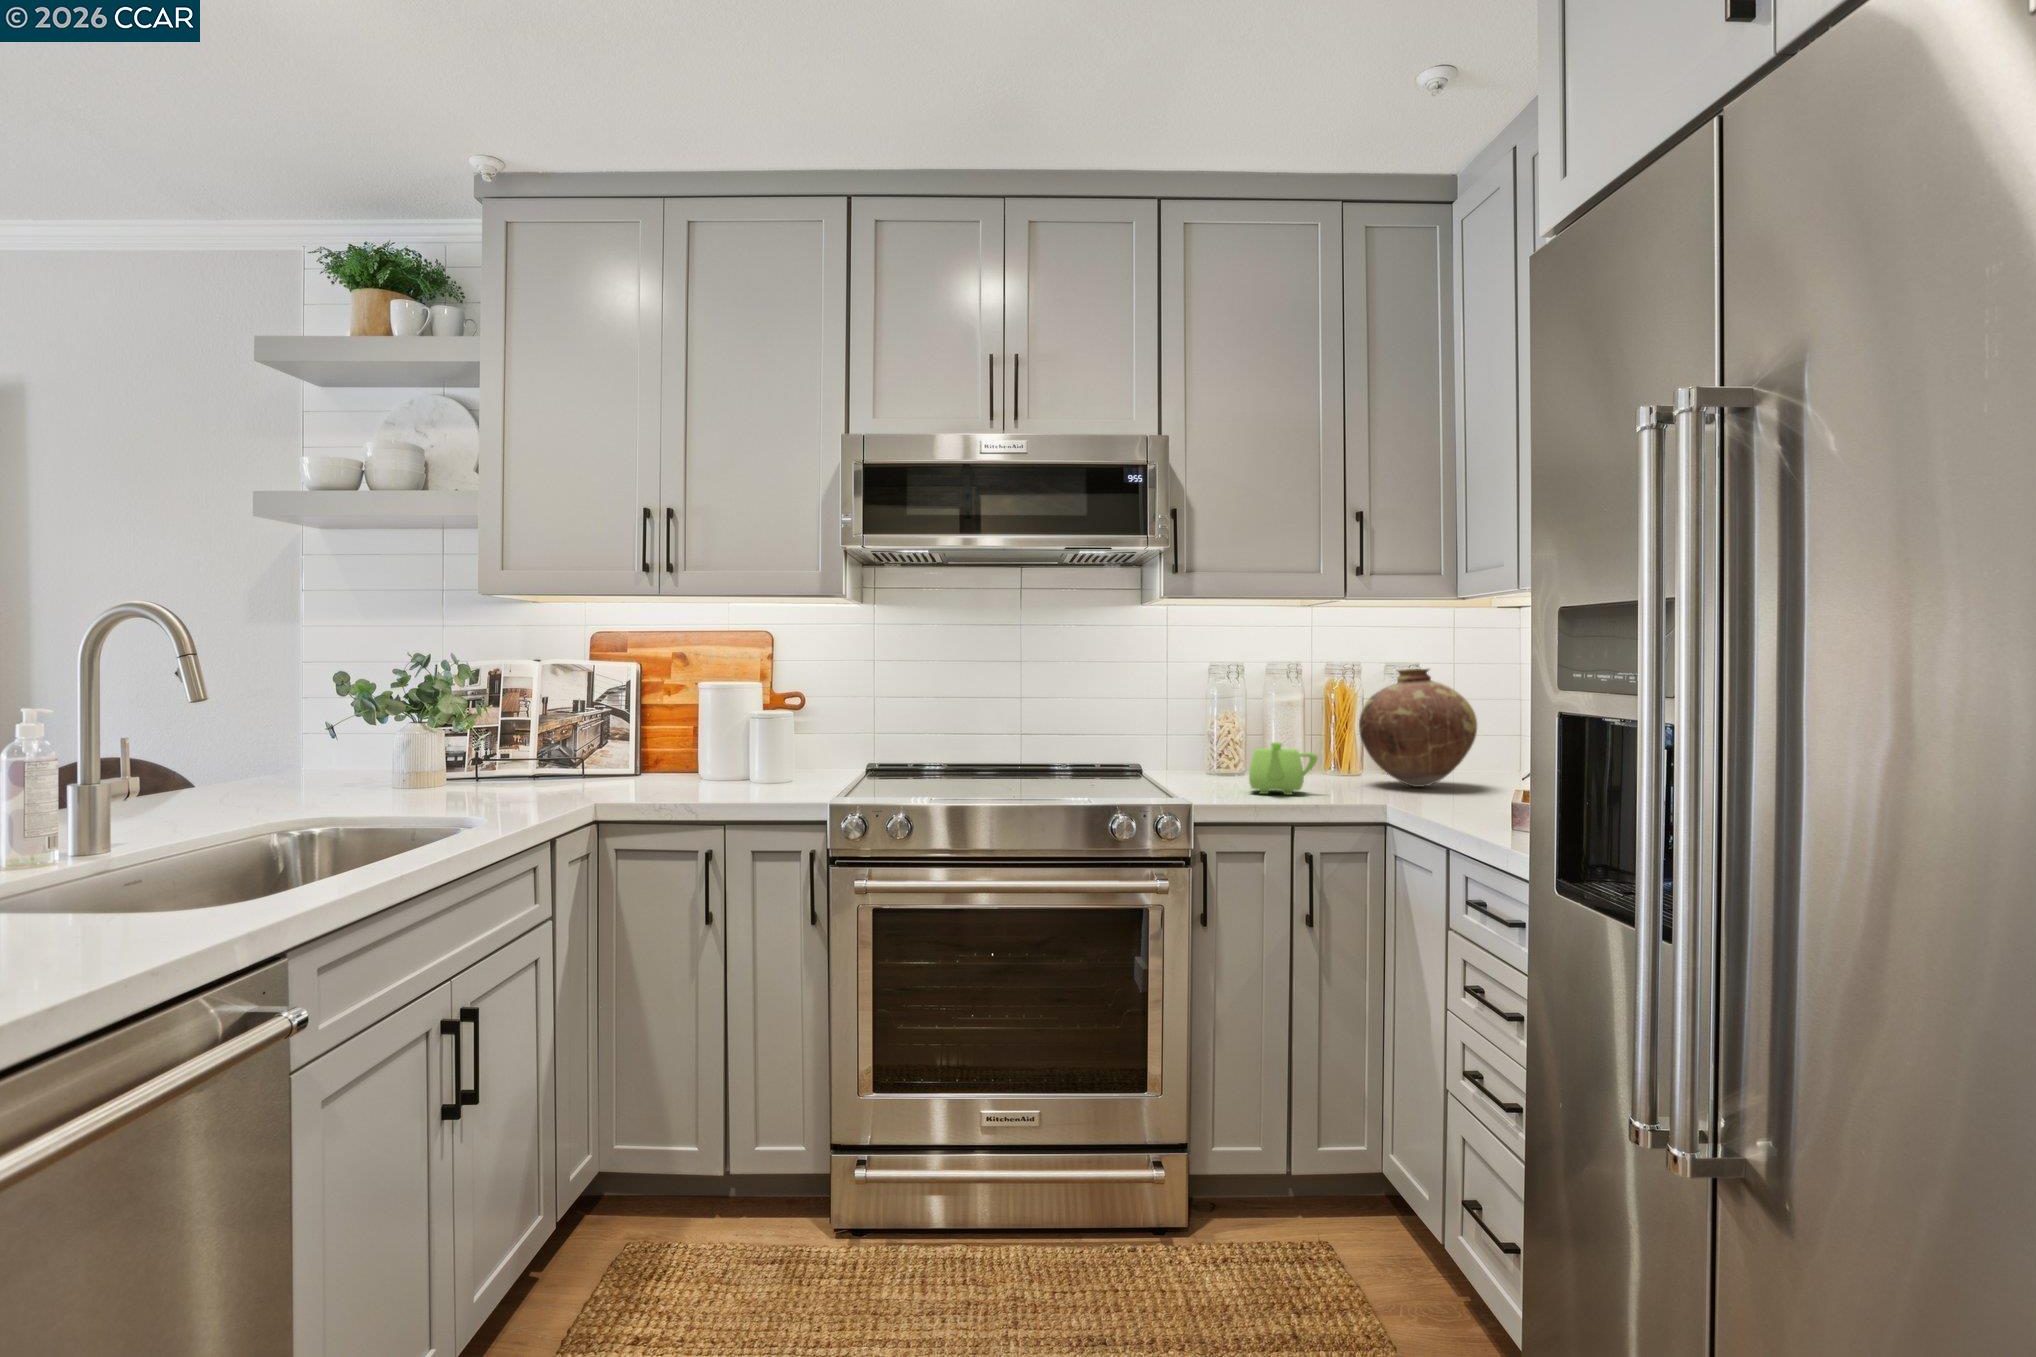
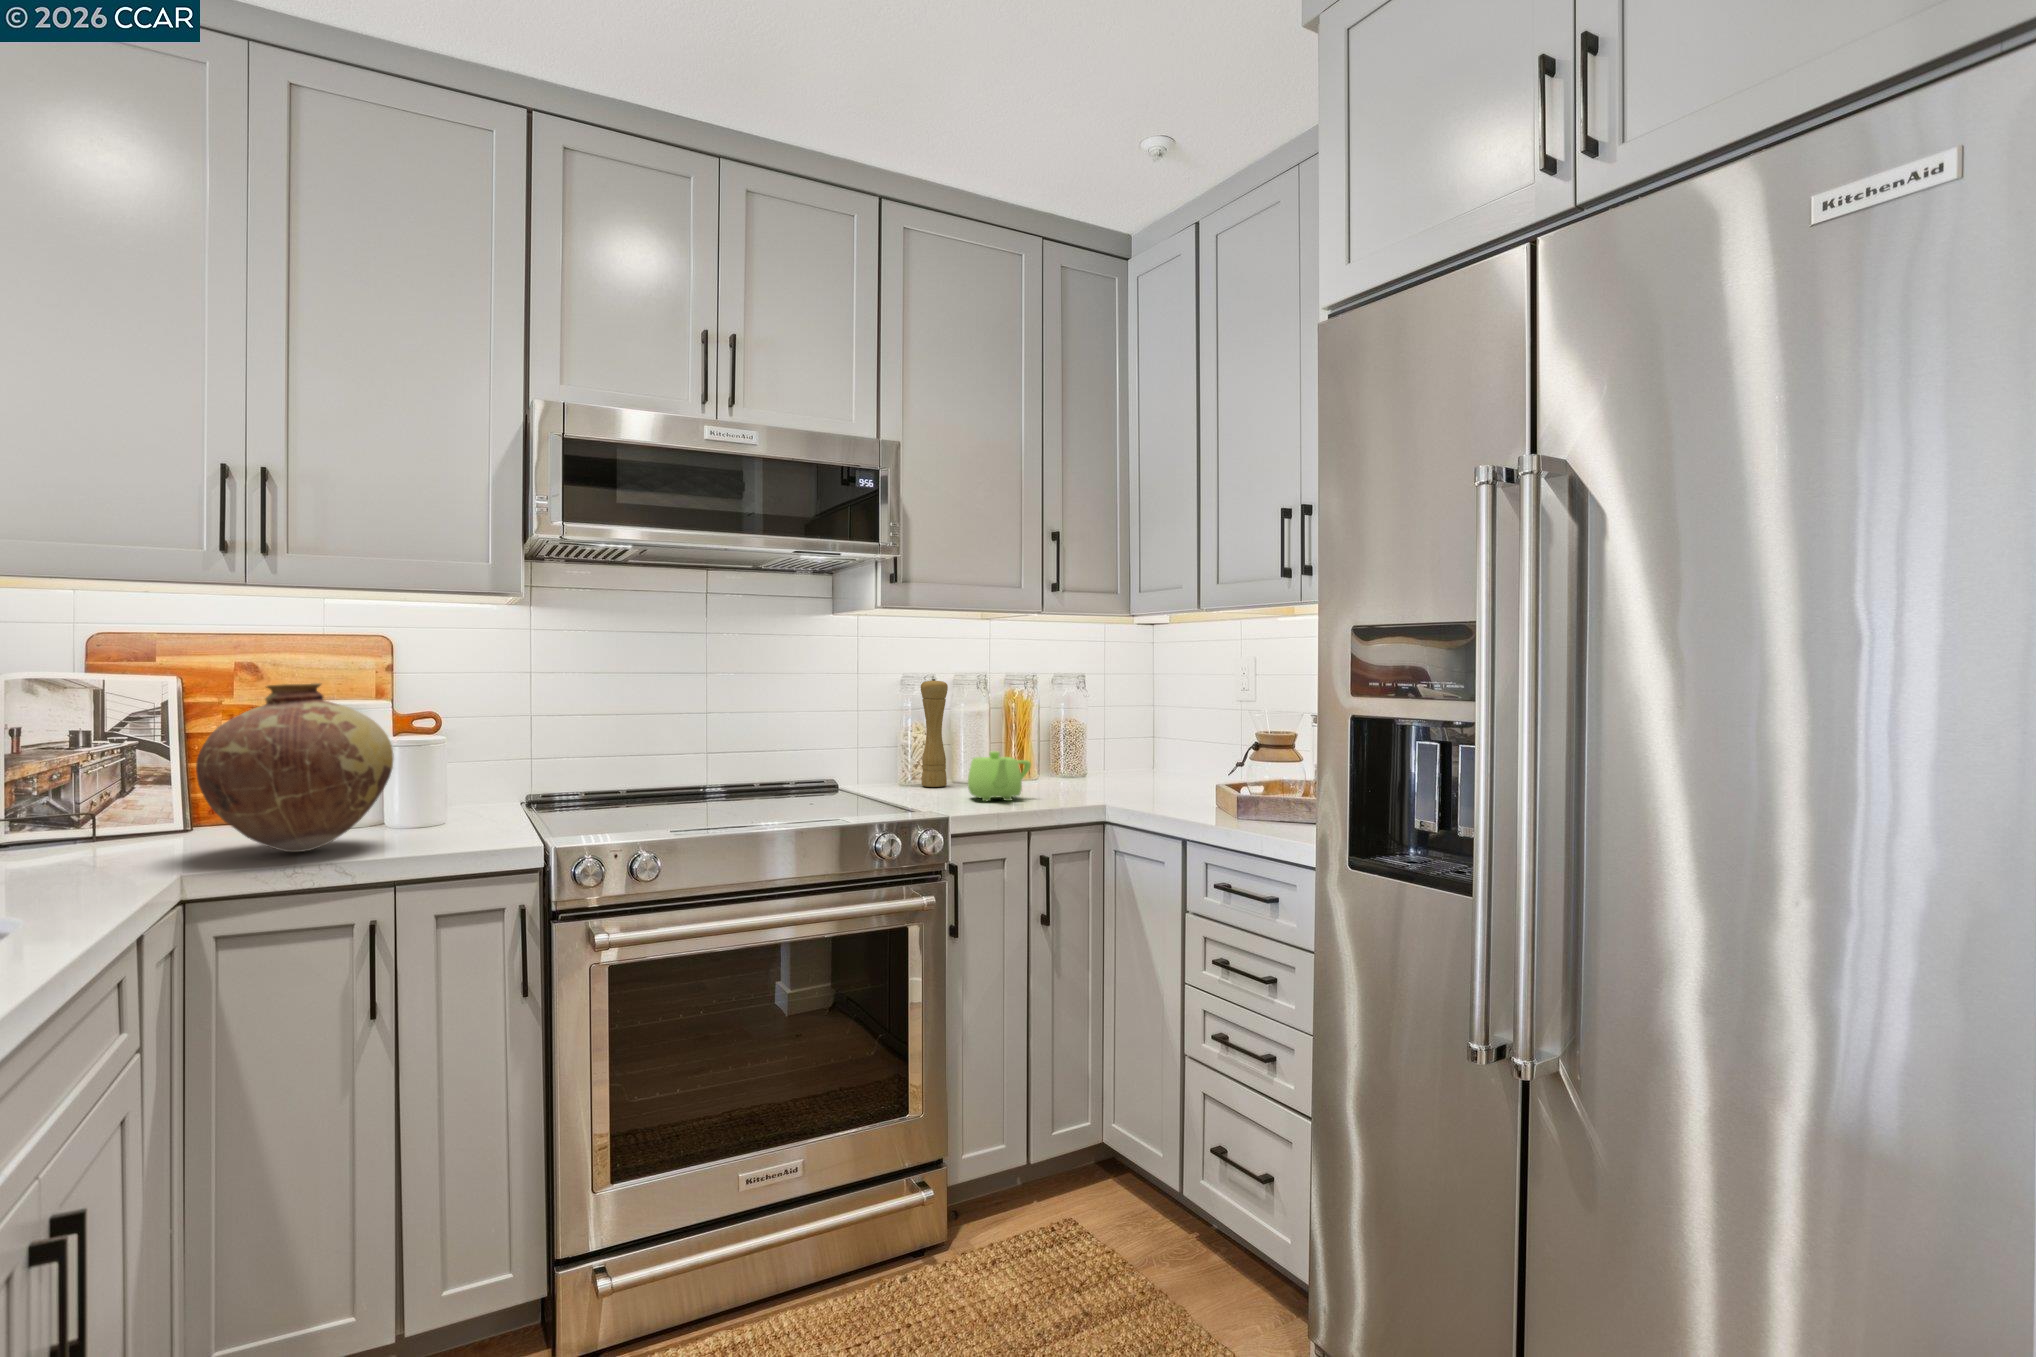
pepper mill: none [1225,667,1253,779] -> present [921,679,948,787]
vase: present [1359,669,1477,787] -> present [196,683,393,852]

